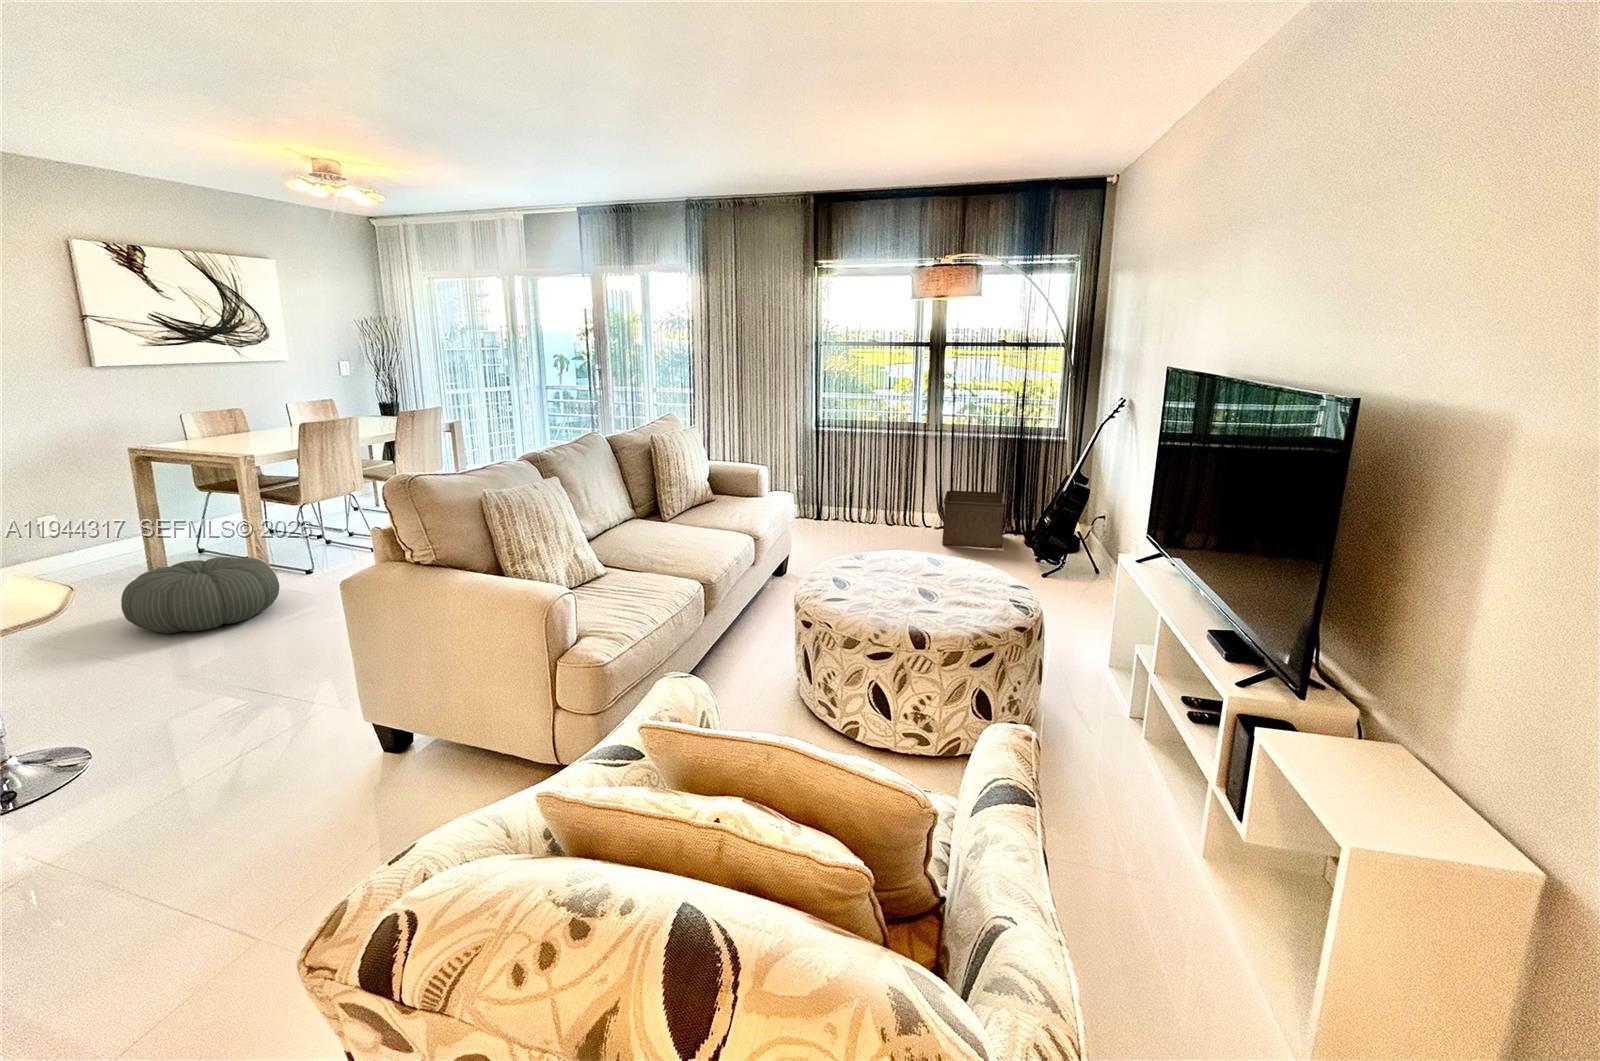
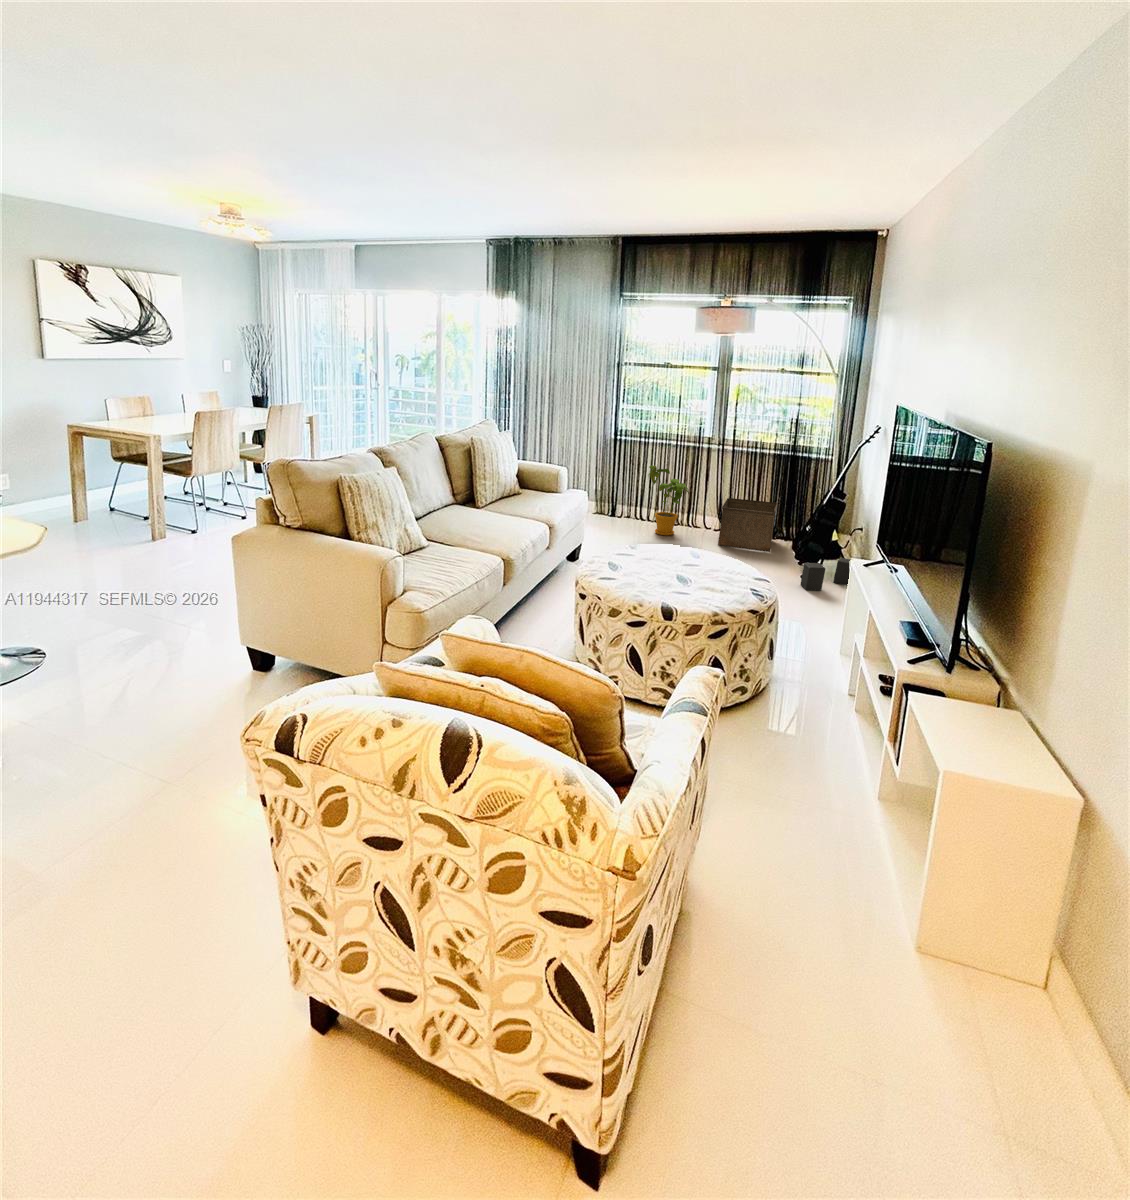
house plant: none [857,459,904,537] -> present [648,465,689,535]
speaker: none [1046,551,1105,591] -> present [801,558,851,591]
pouf: present [121,557,279,633] -> none [56,516,172,573]

